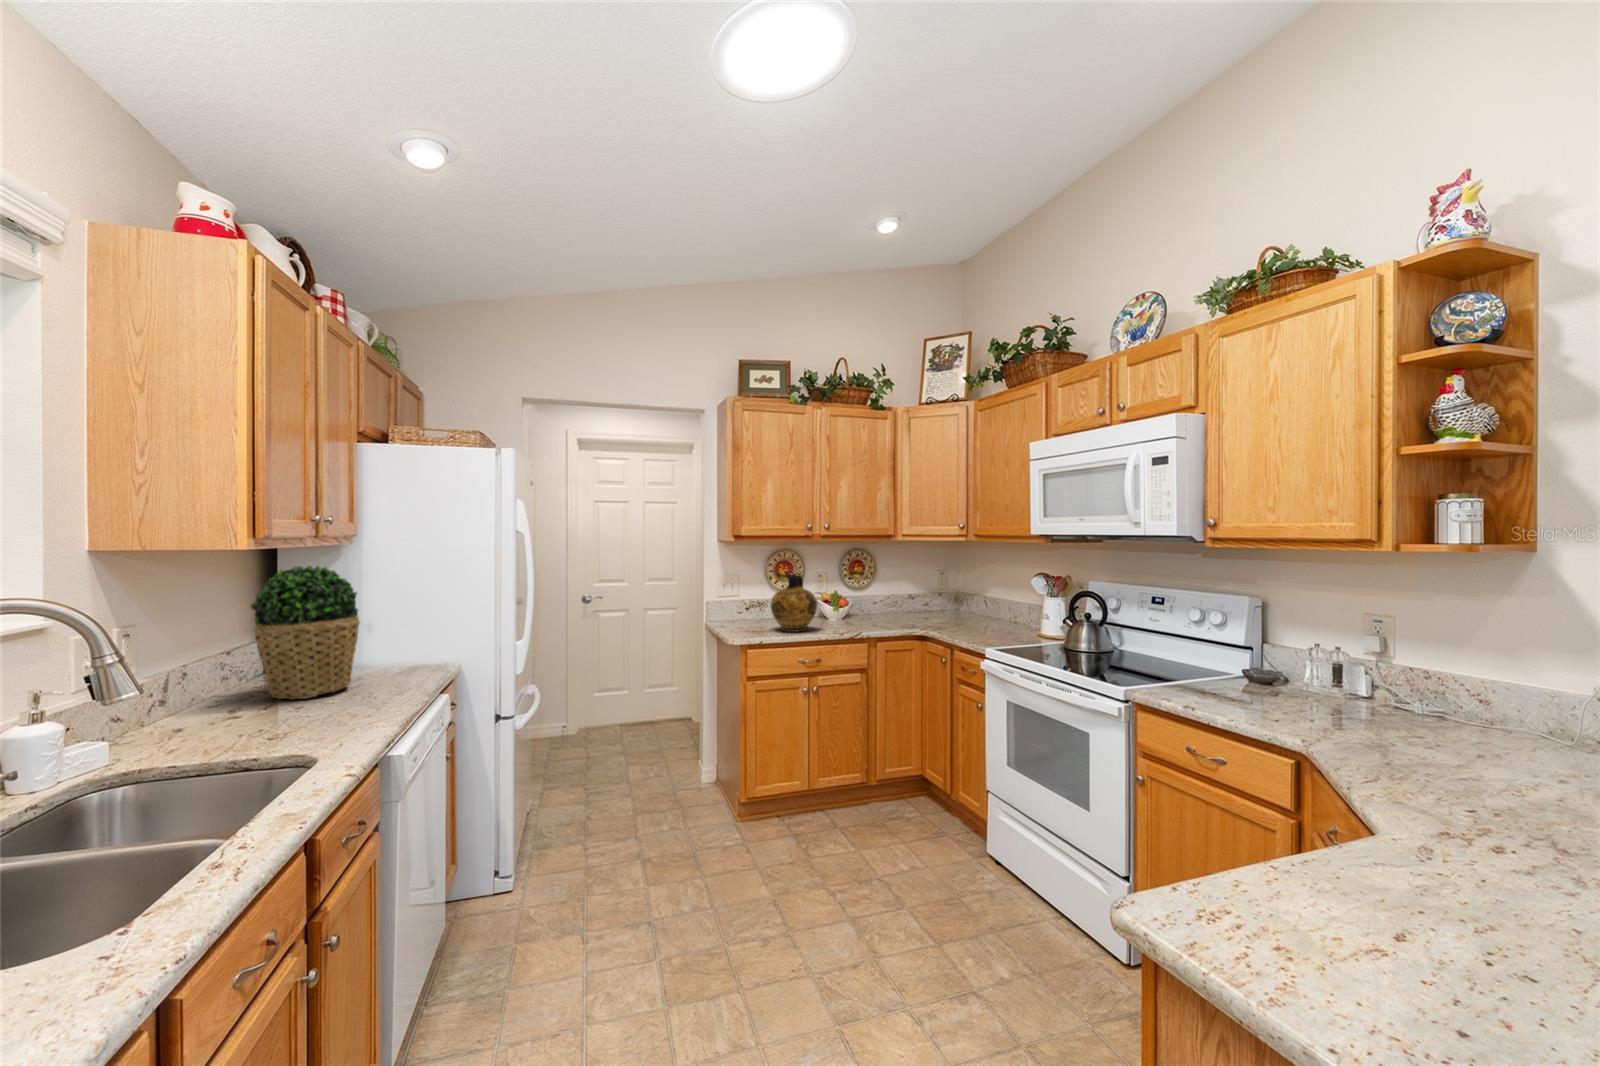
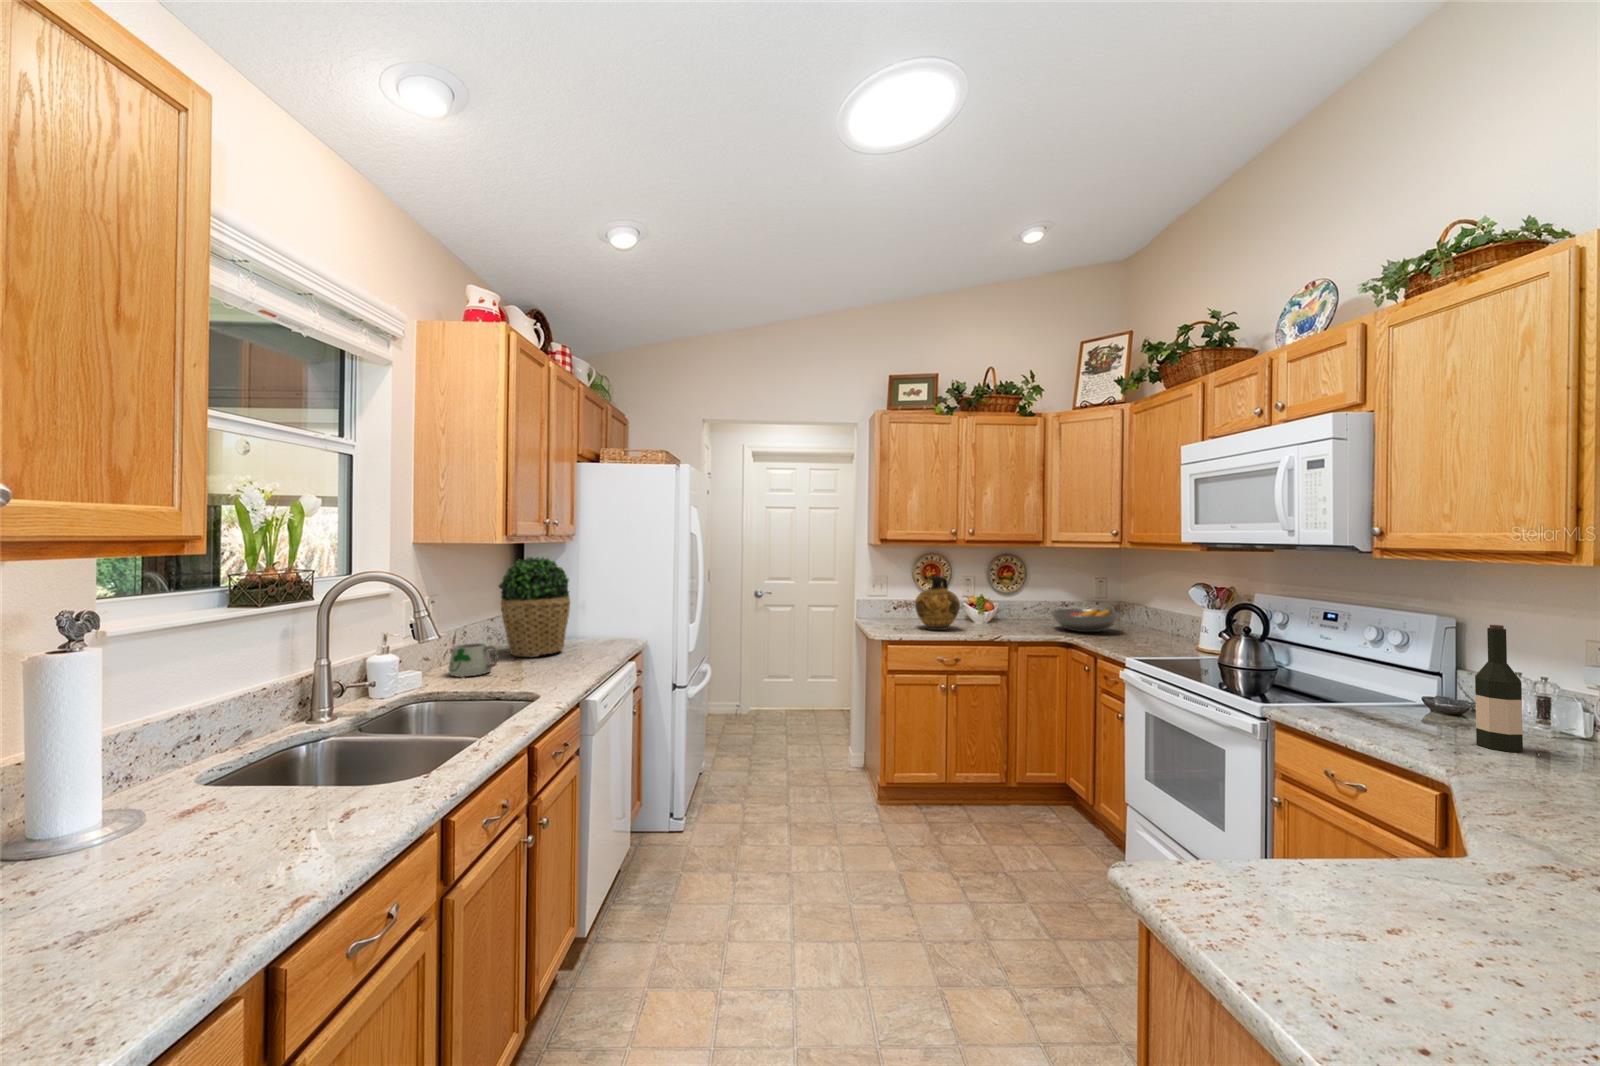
fruit bowl: none [903,602,967,625] -> present [1051,609,1120,632]
wine bottle: none [1293,604,1330,713] -> present [1475,625,1523,752]
mug: none [179,687,261,739] -> present [449,643,498,679]

